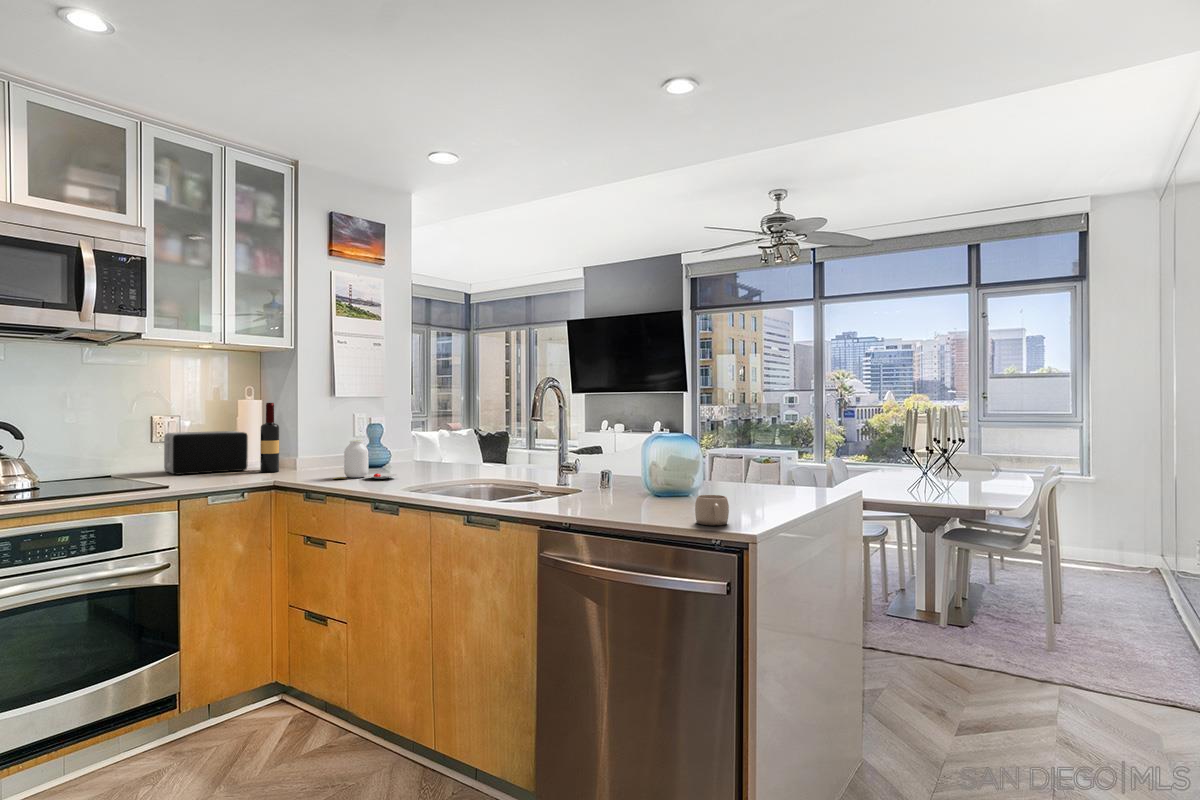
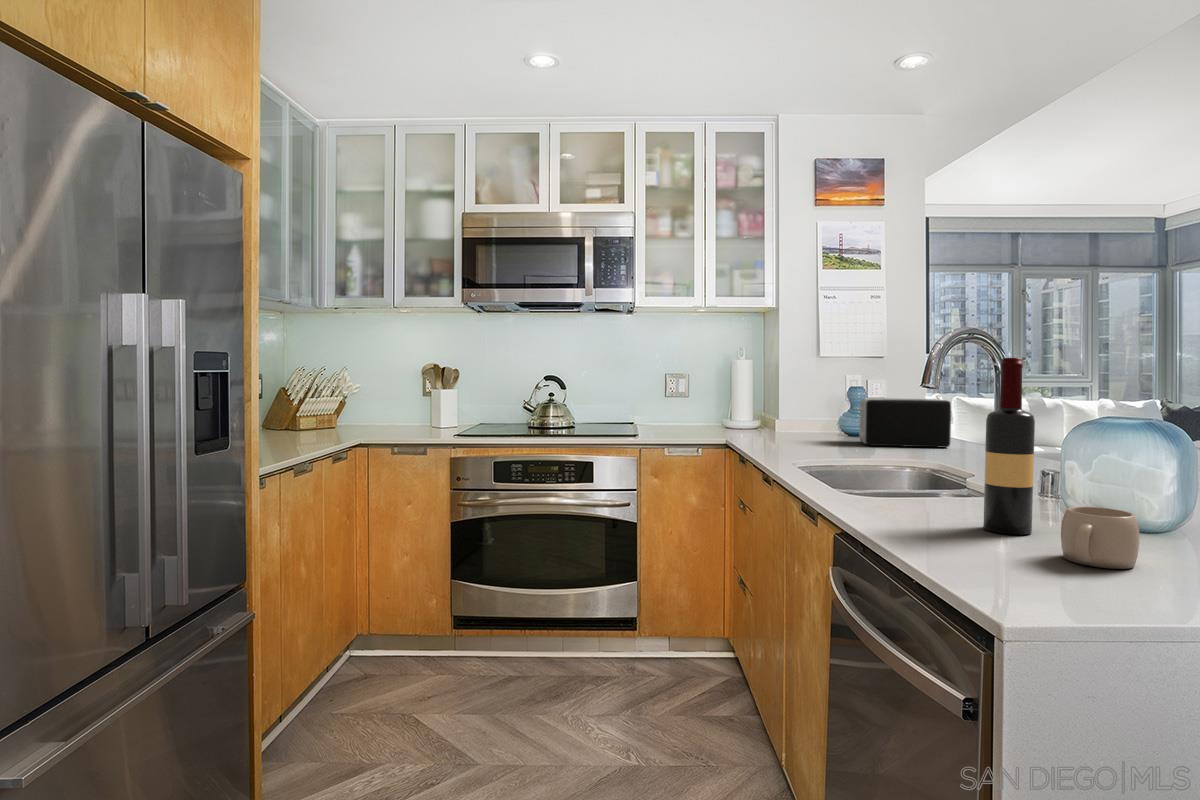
wine bottle: present [260,403,279,472] -> present [983,358,1035,535]
toaster: present [160,431,248,475] -> present [854,398,951,448]
jar: present [333,440,397,479] -> none [770,403,834,447]

